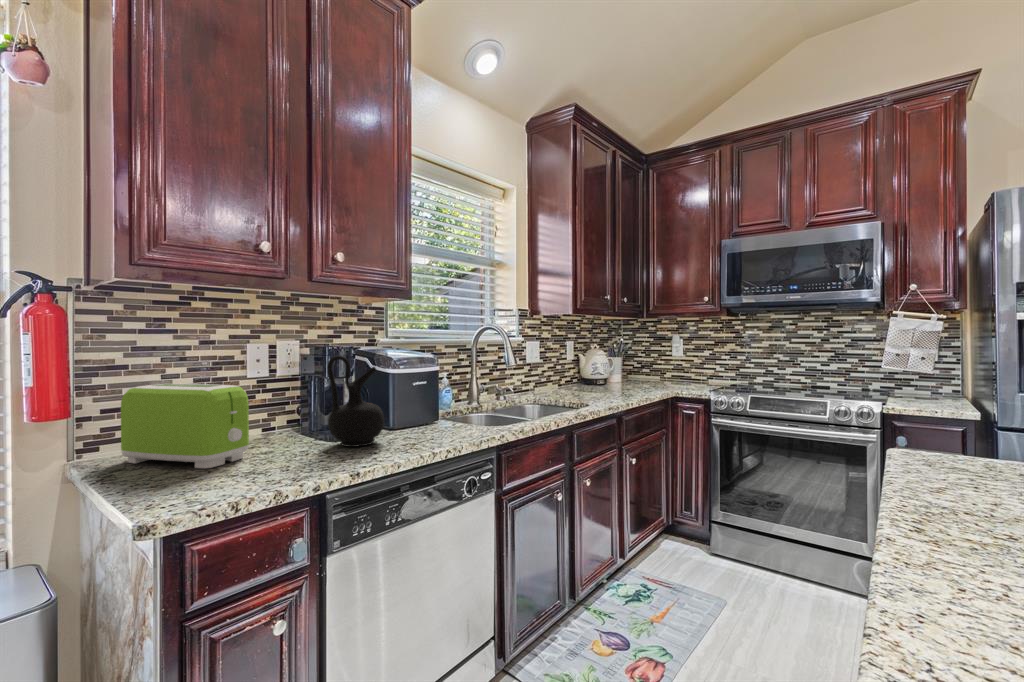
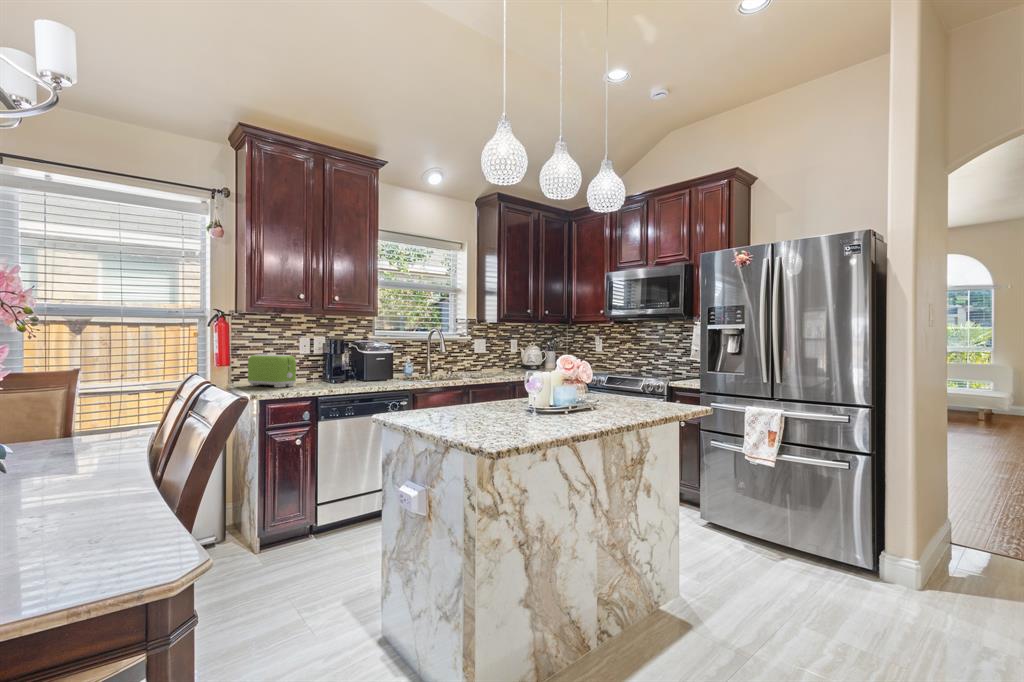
ceramic jug: present [327,356,384,447] -> none [330,344,356,385]

